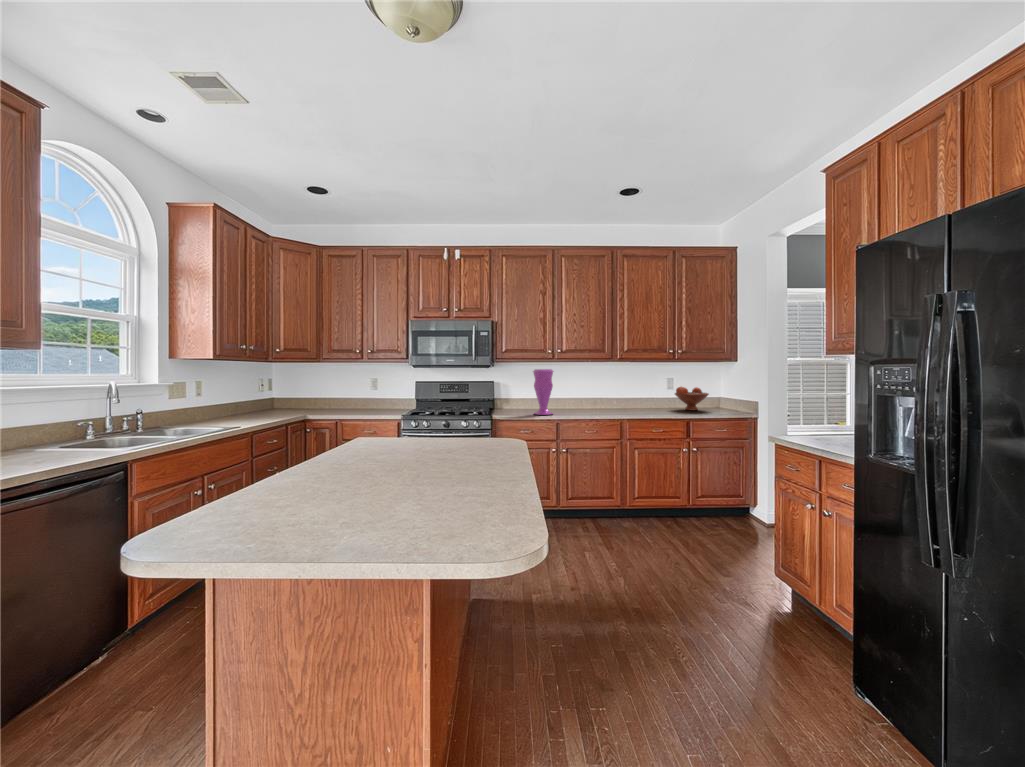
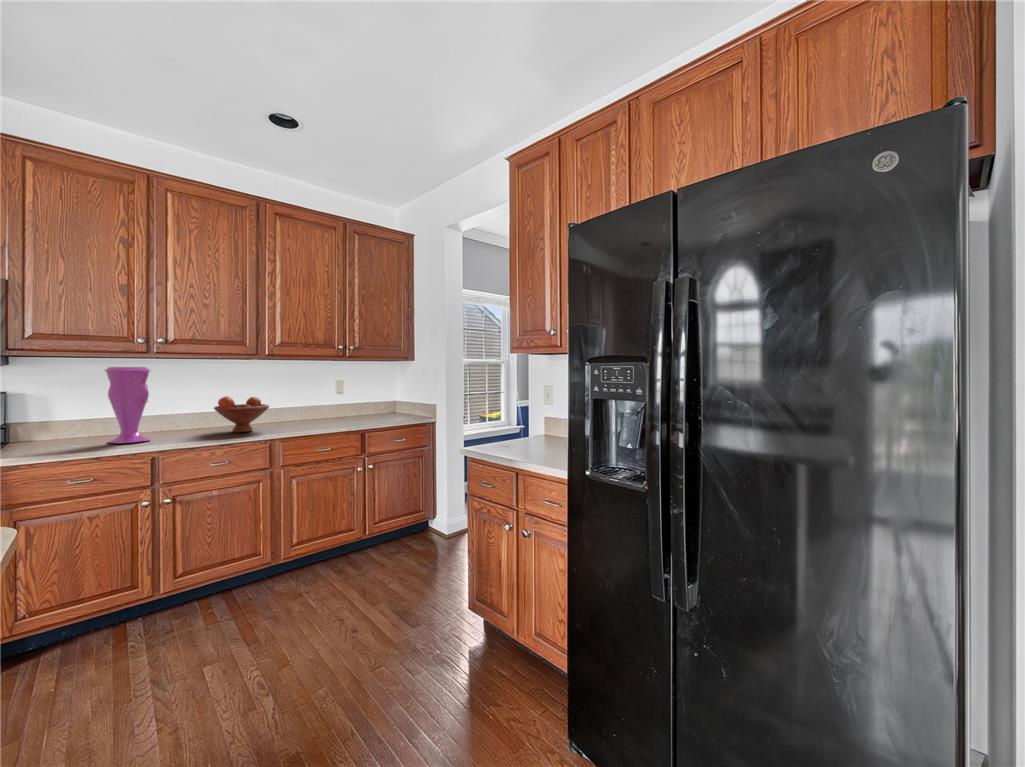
fruit bowl: present [675,387,709,410] -> present [214,396,269,432]

